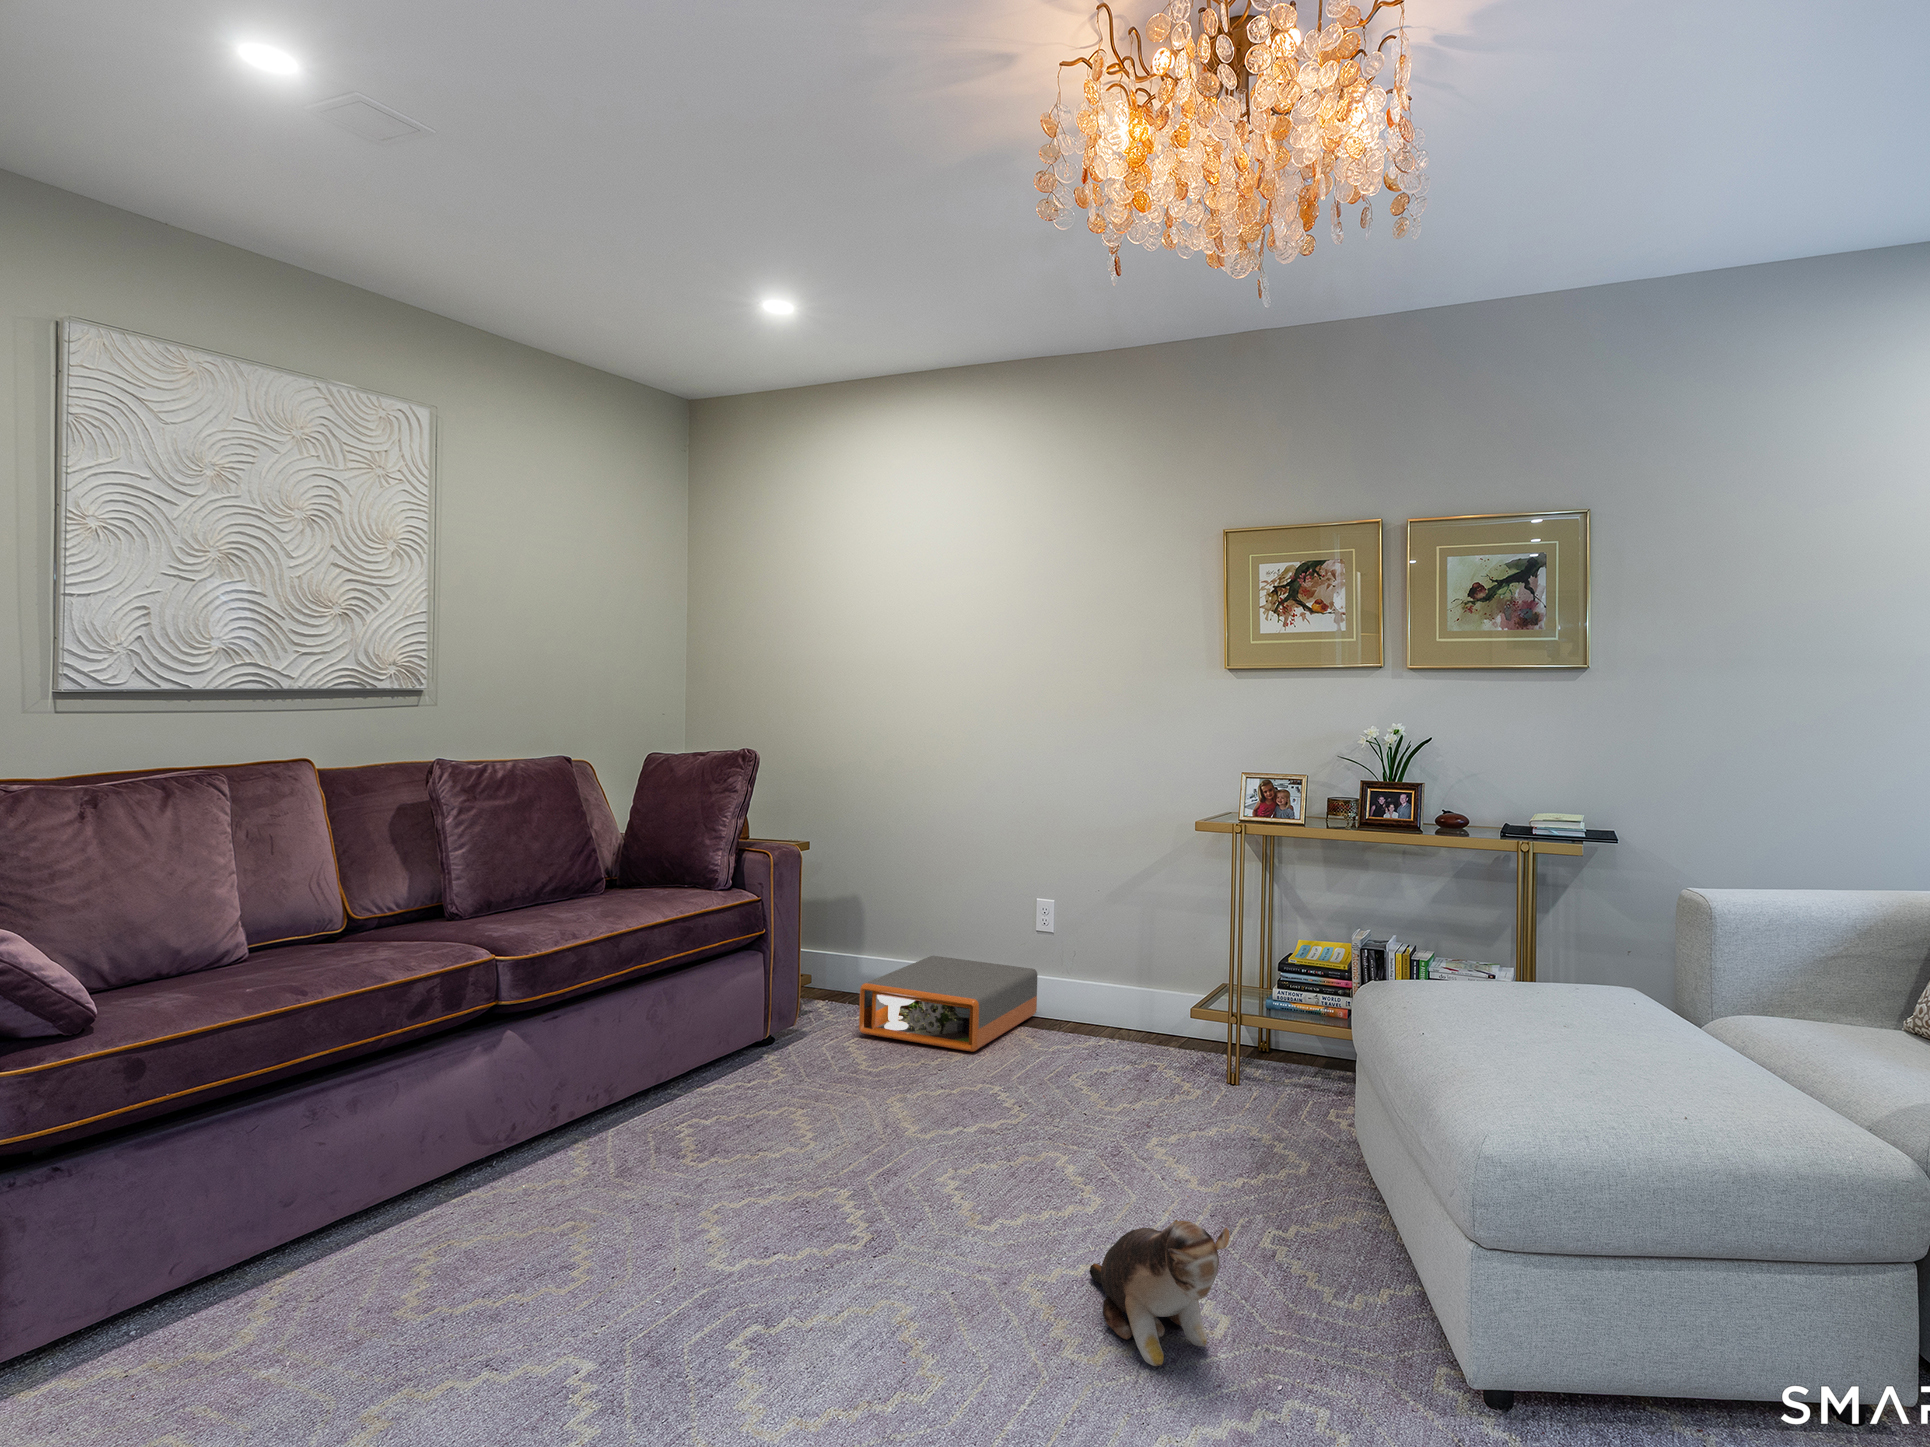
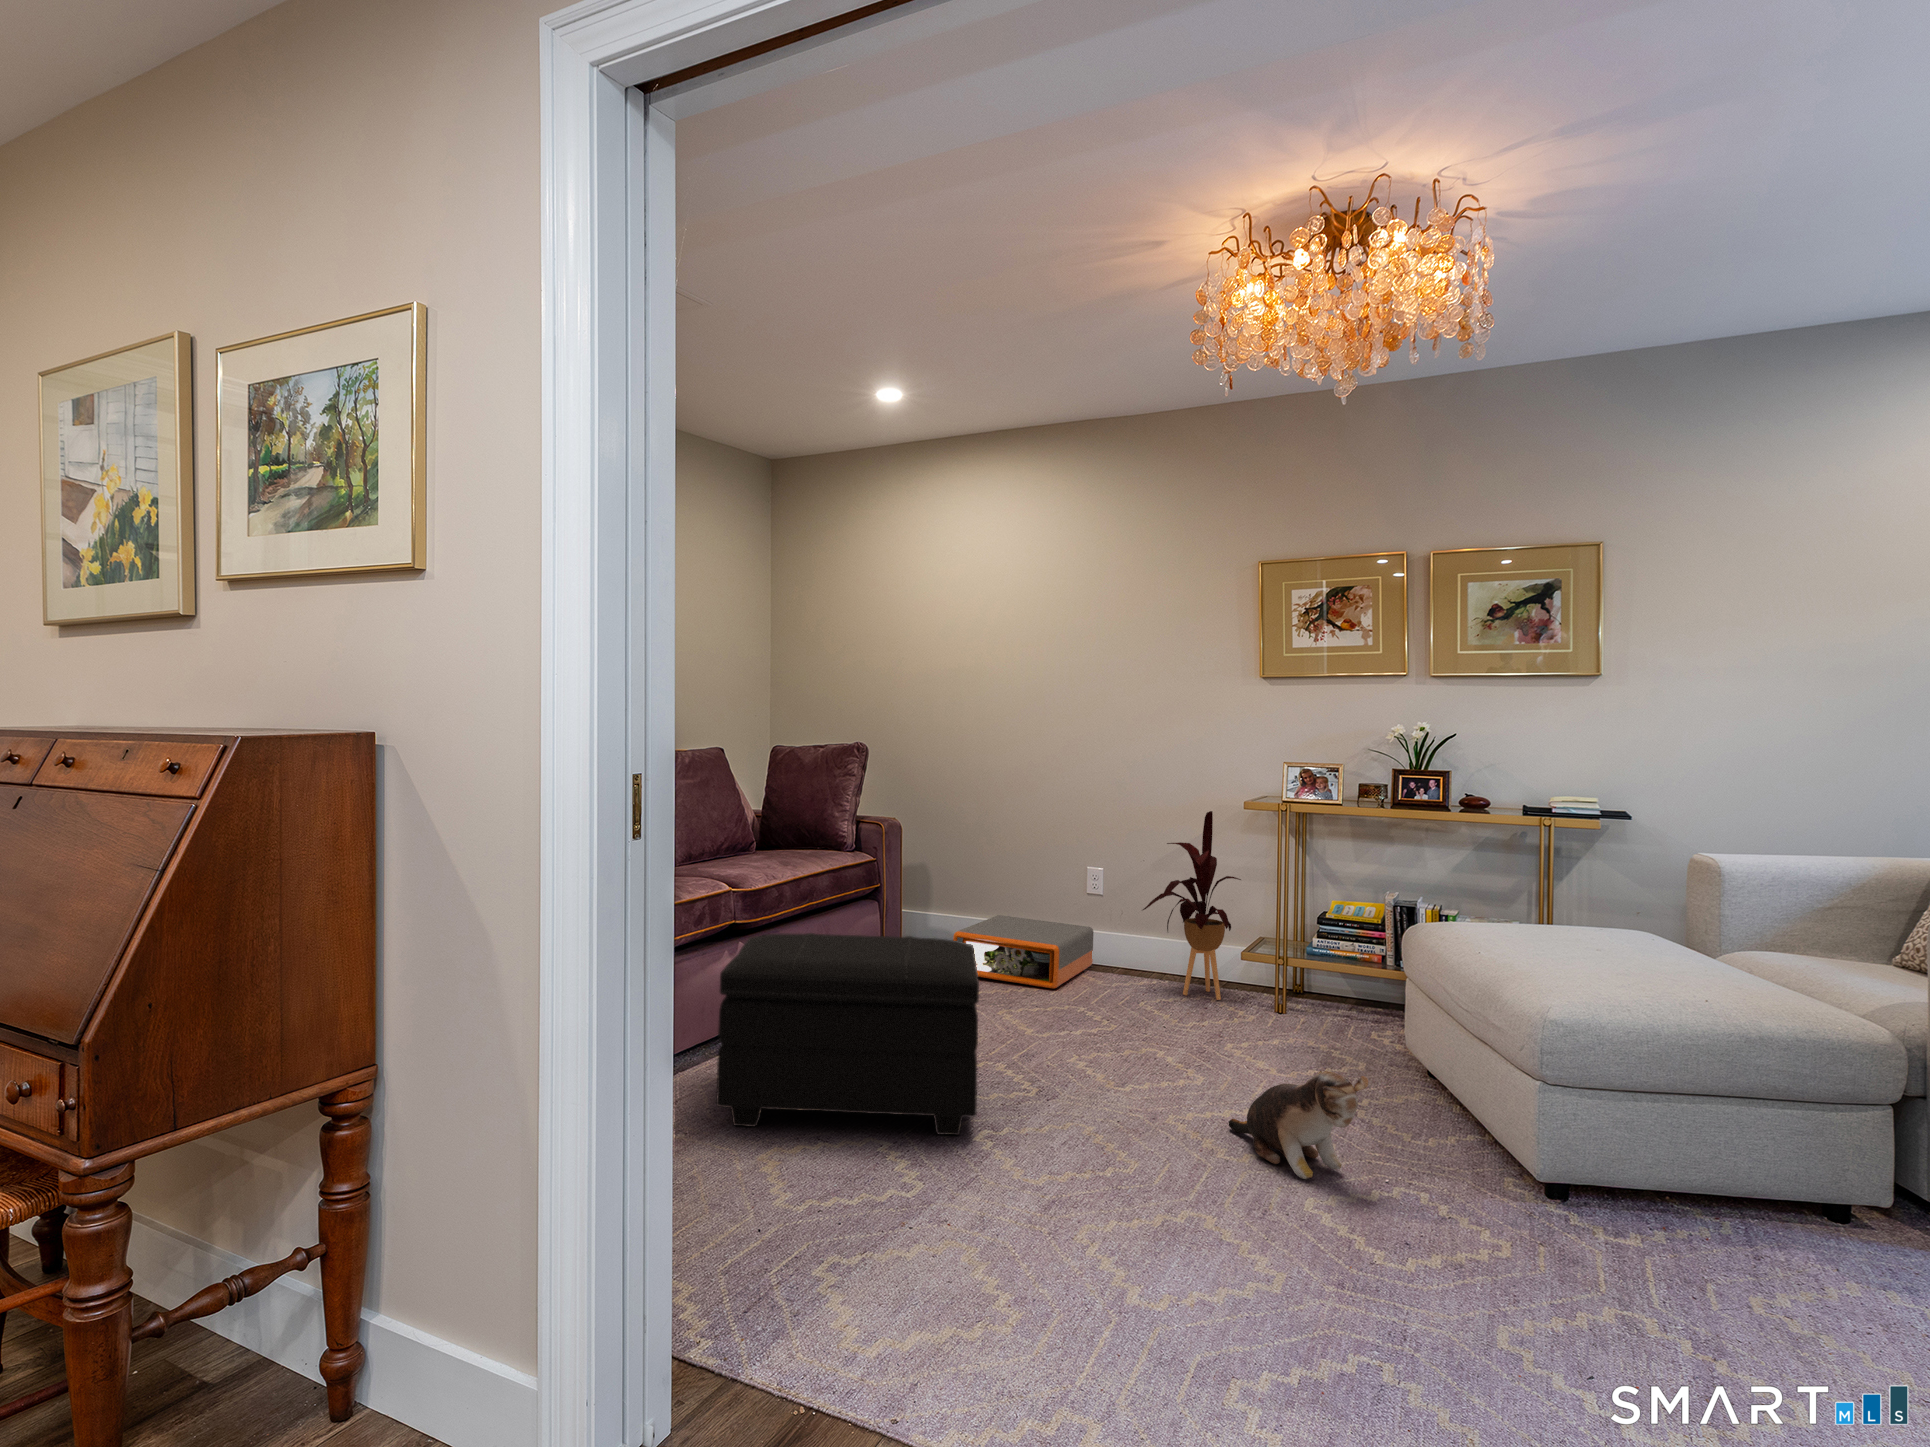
house plant: none [1076,835,1192,1059] -> present [1143,811,1241,1000]
footstool: none [379,1028,789,1314] -> present [716,933,979,1135]

